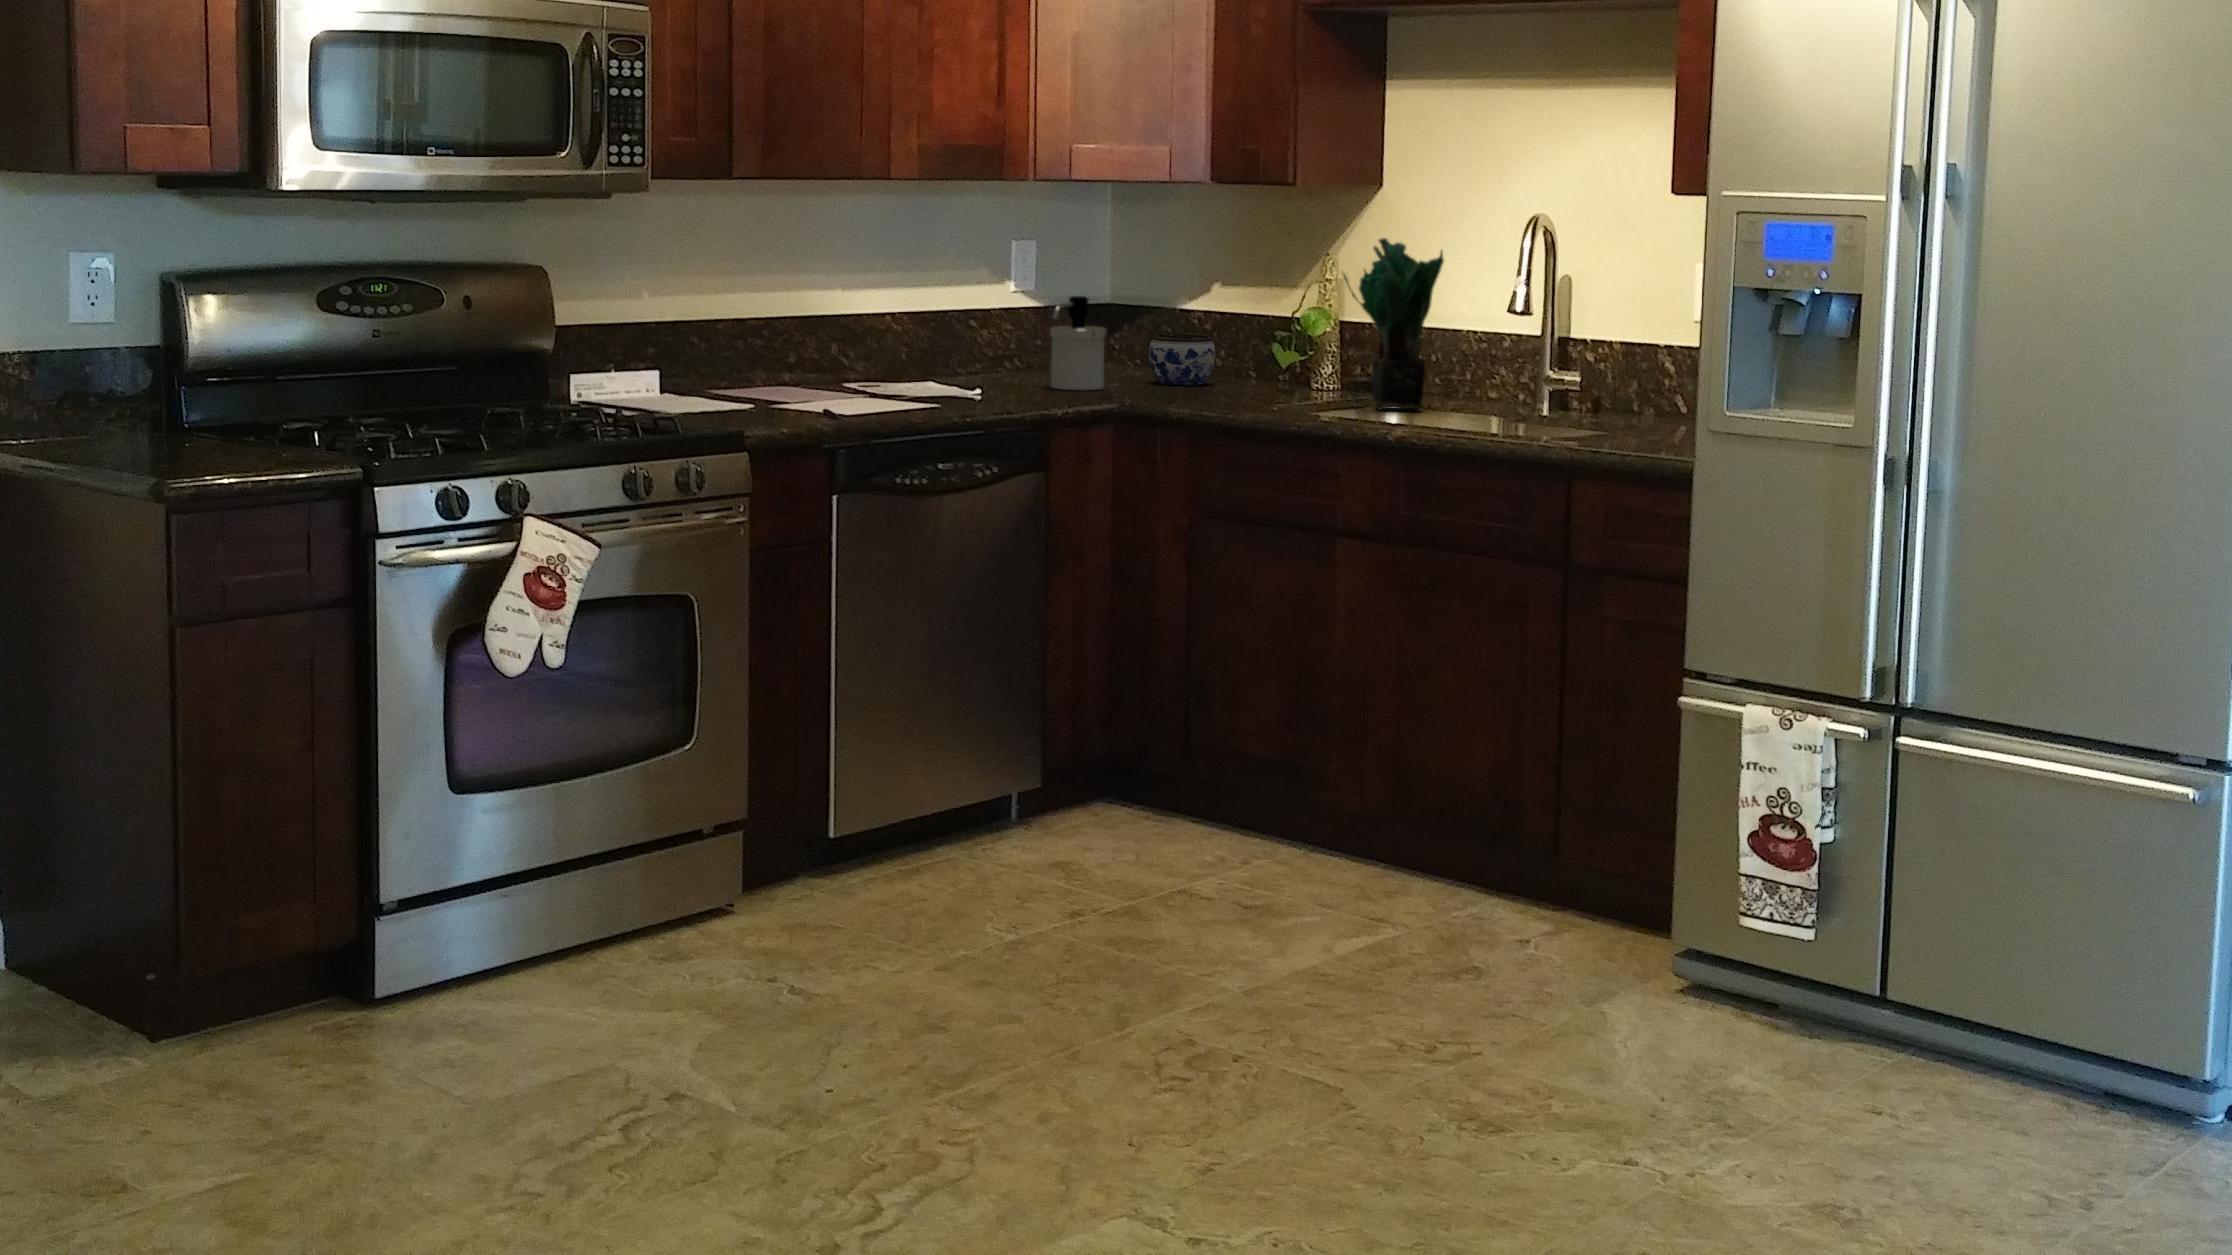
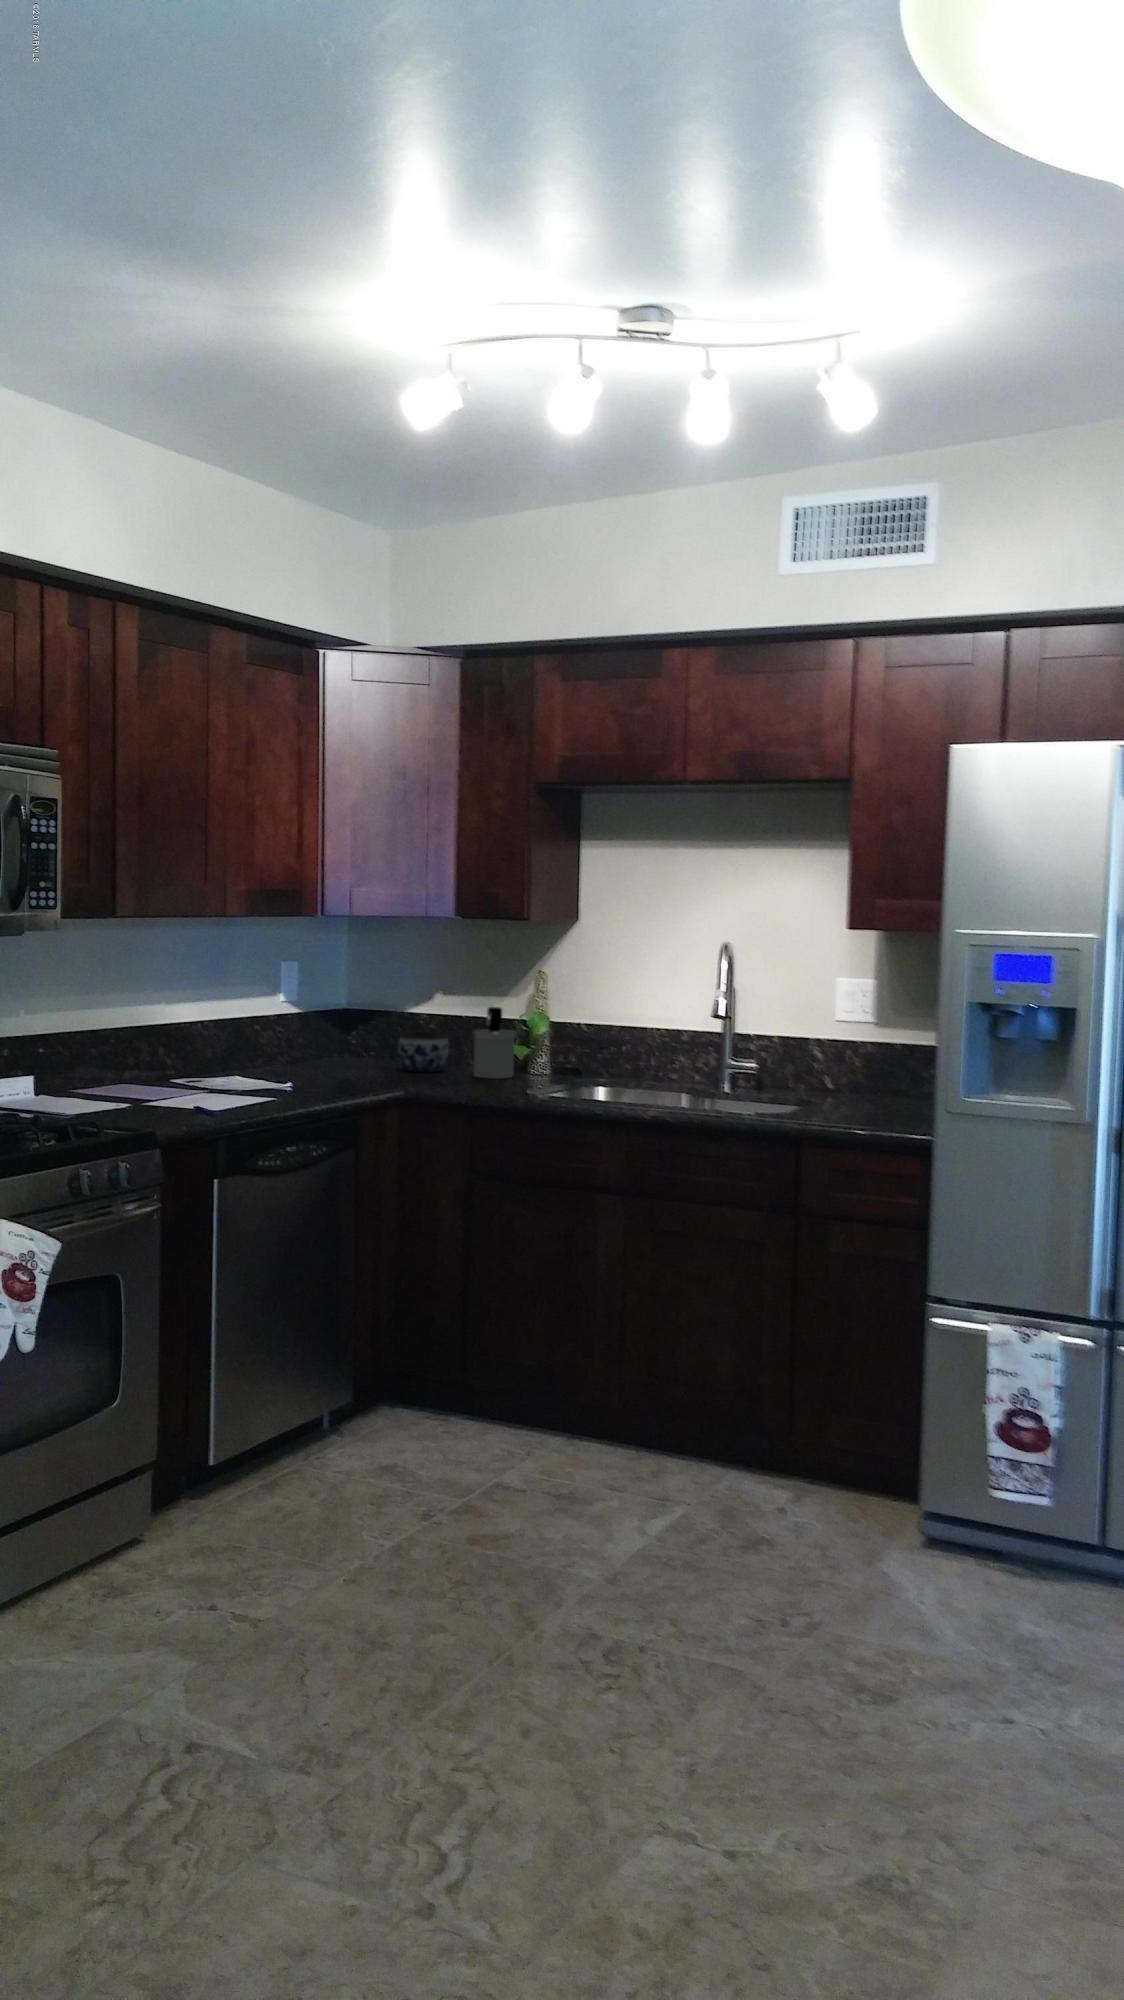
potted plant: present [1343,238,1444,409] -> none [578,961,656,1091]
soap dispenser: present [1050,296,1106,390] -> present [473,1007,516,1079]

